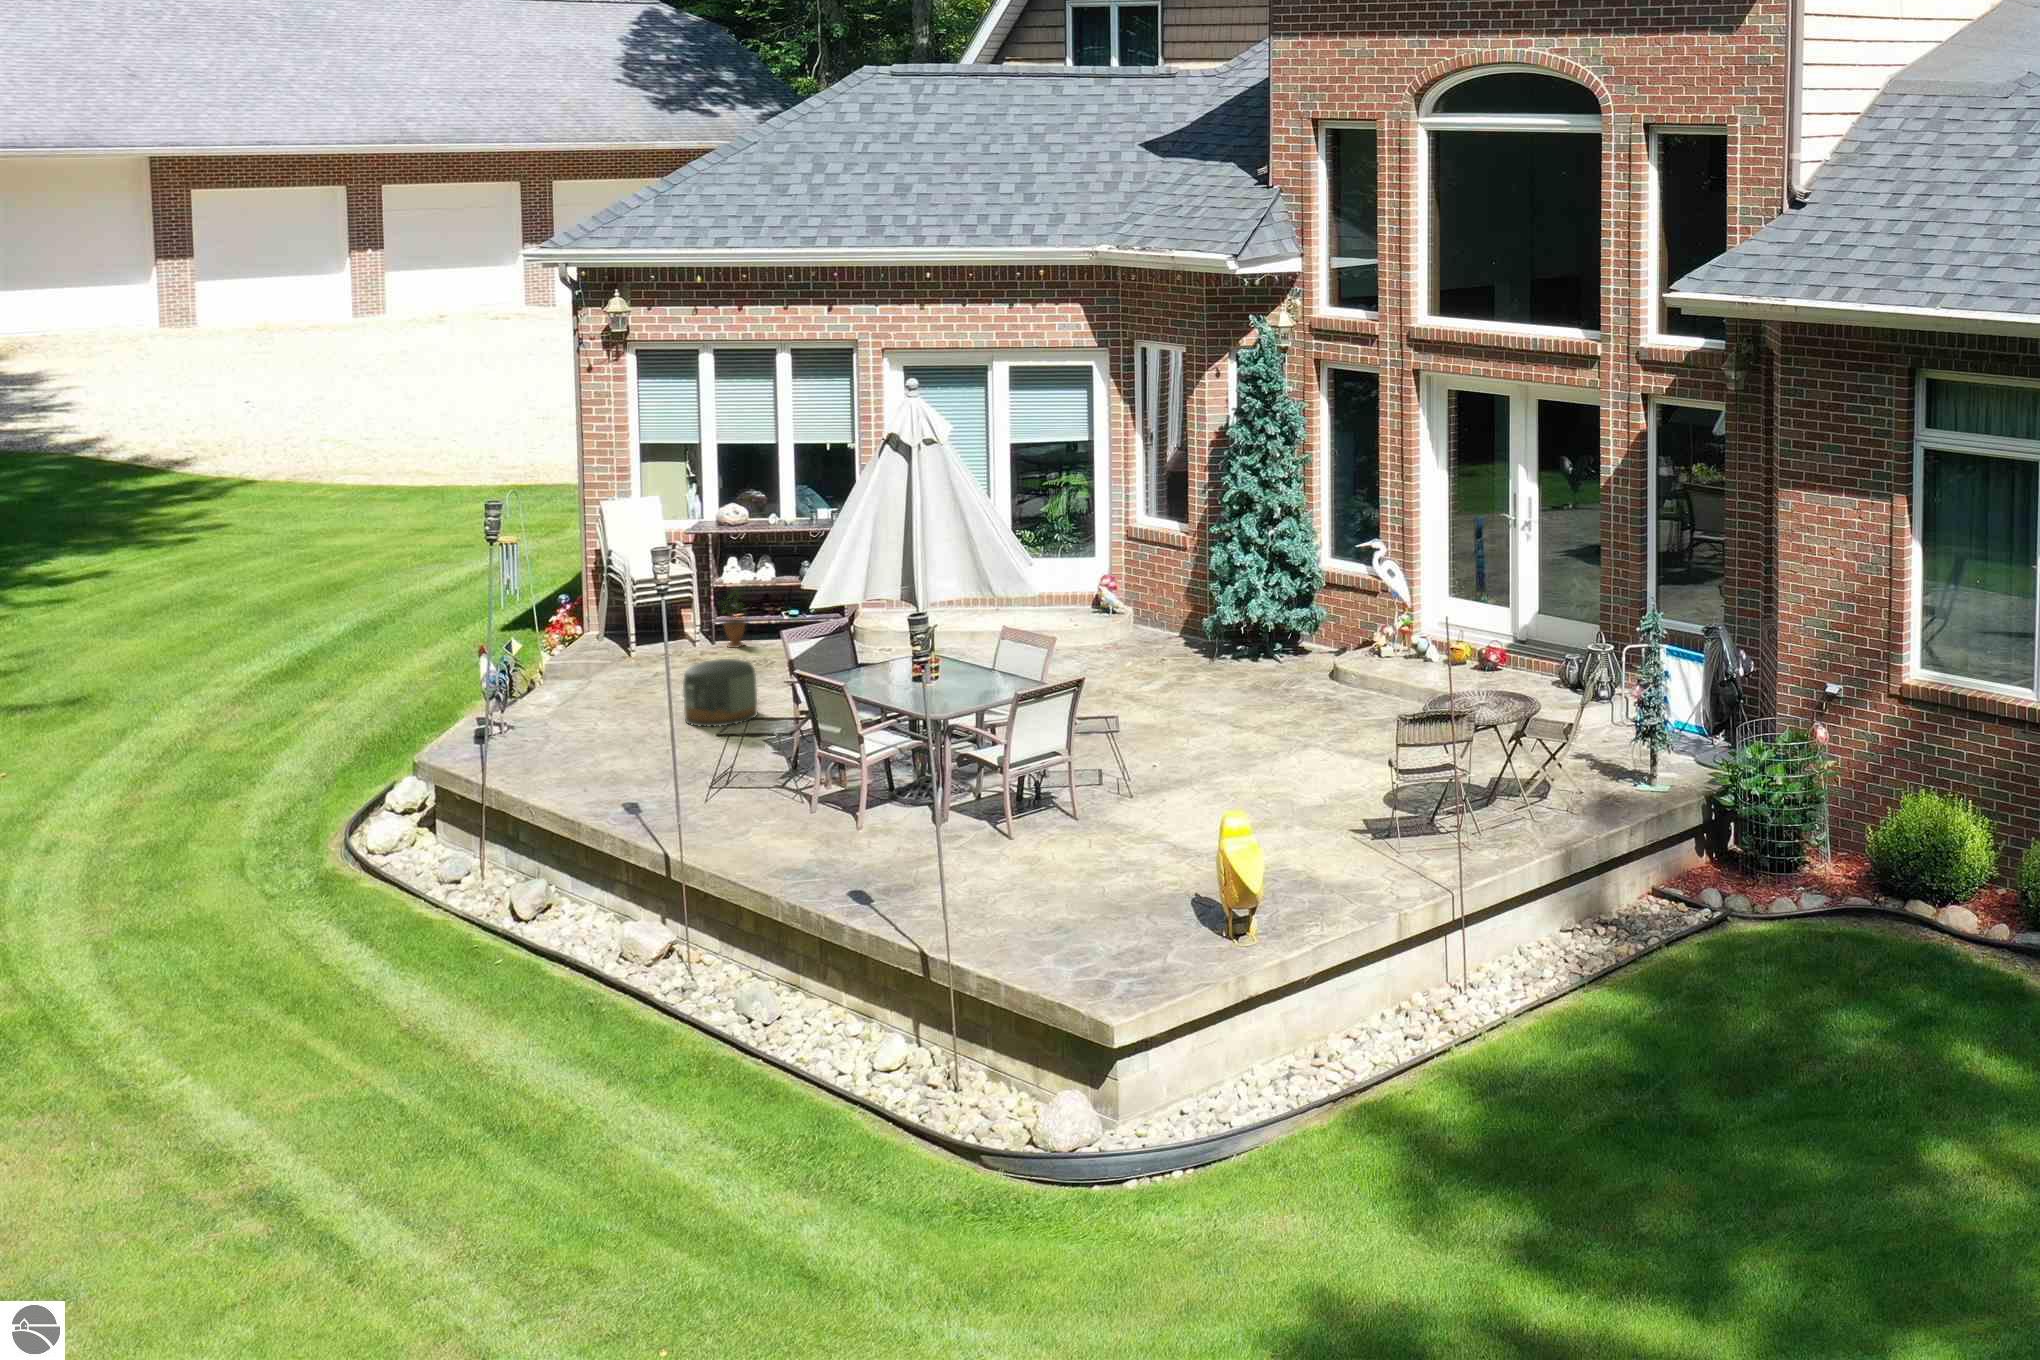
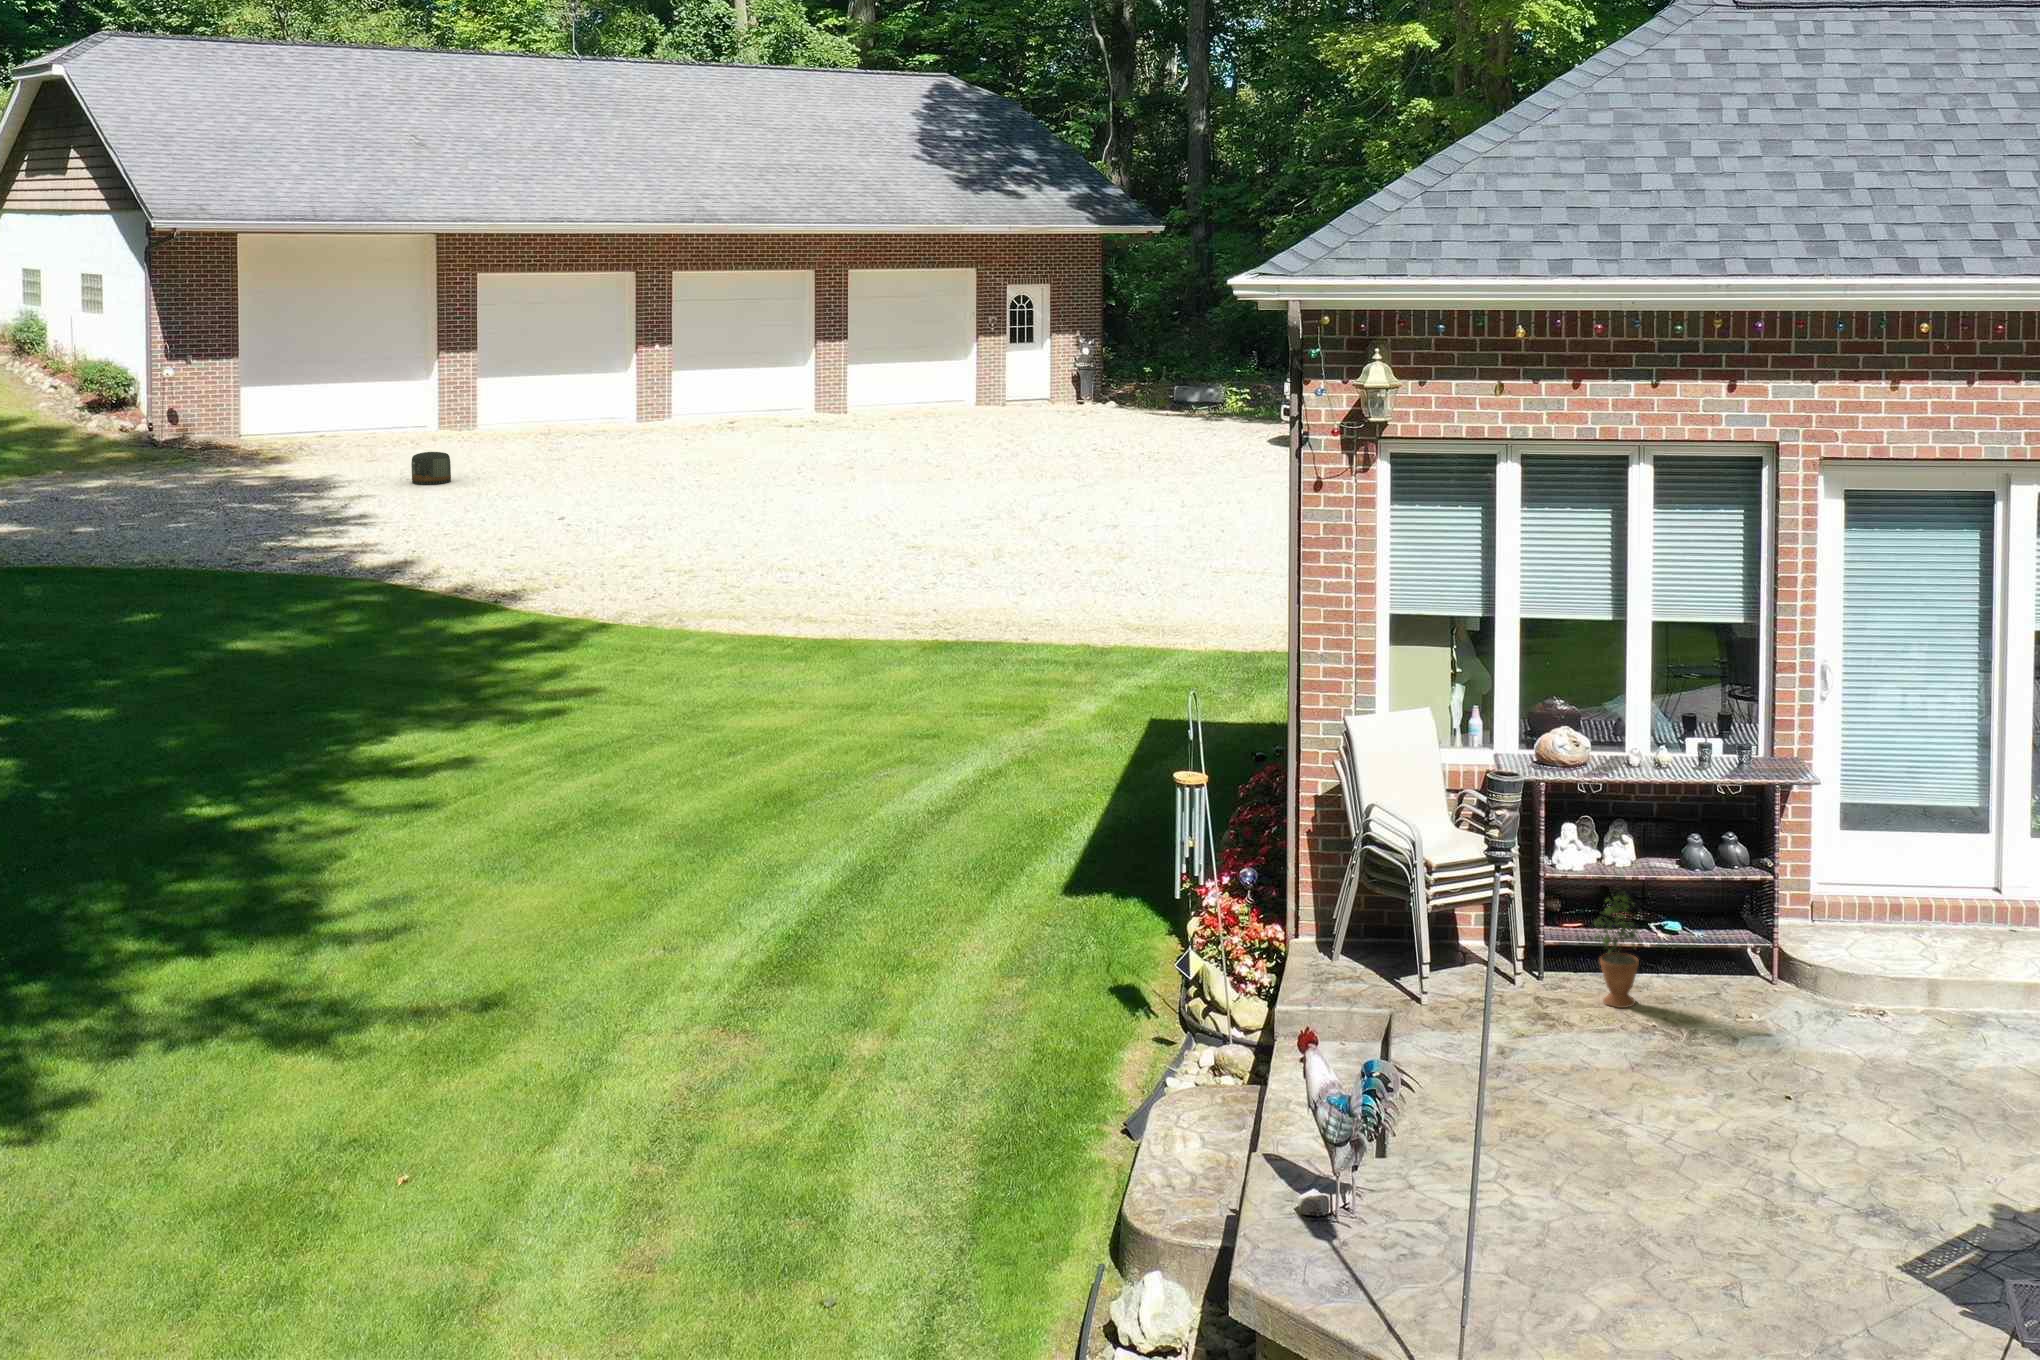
pouf: present [683,659,757,727] -> present [411,452,451,484]

